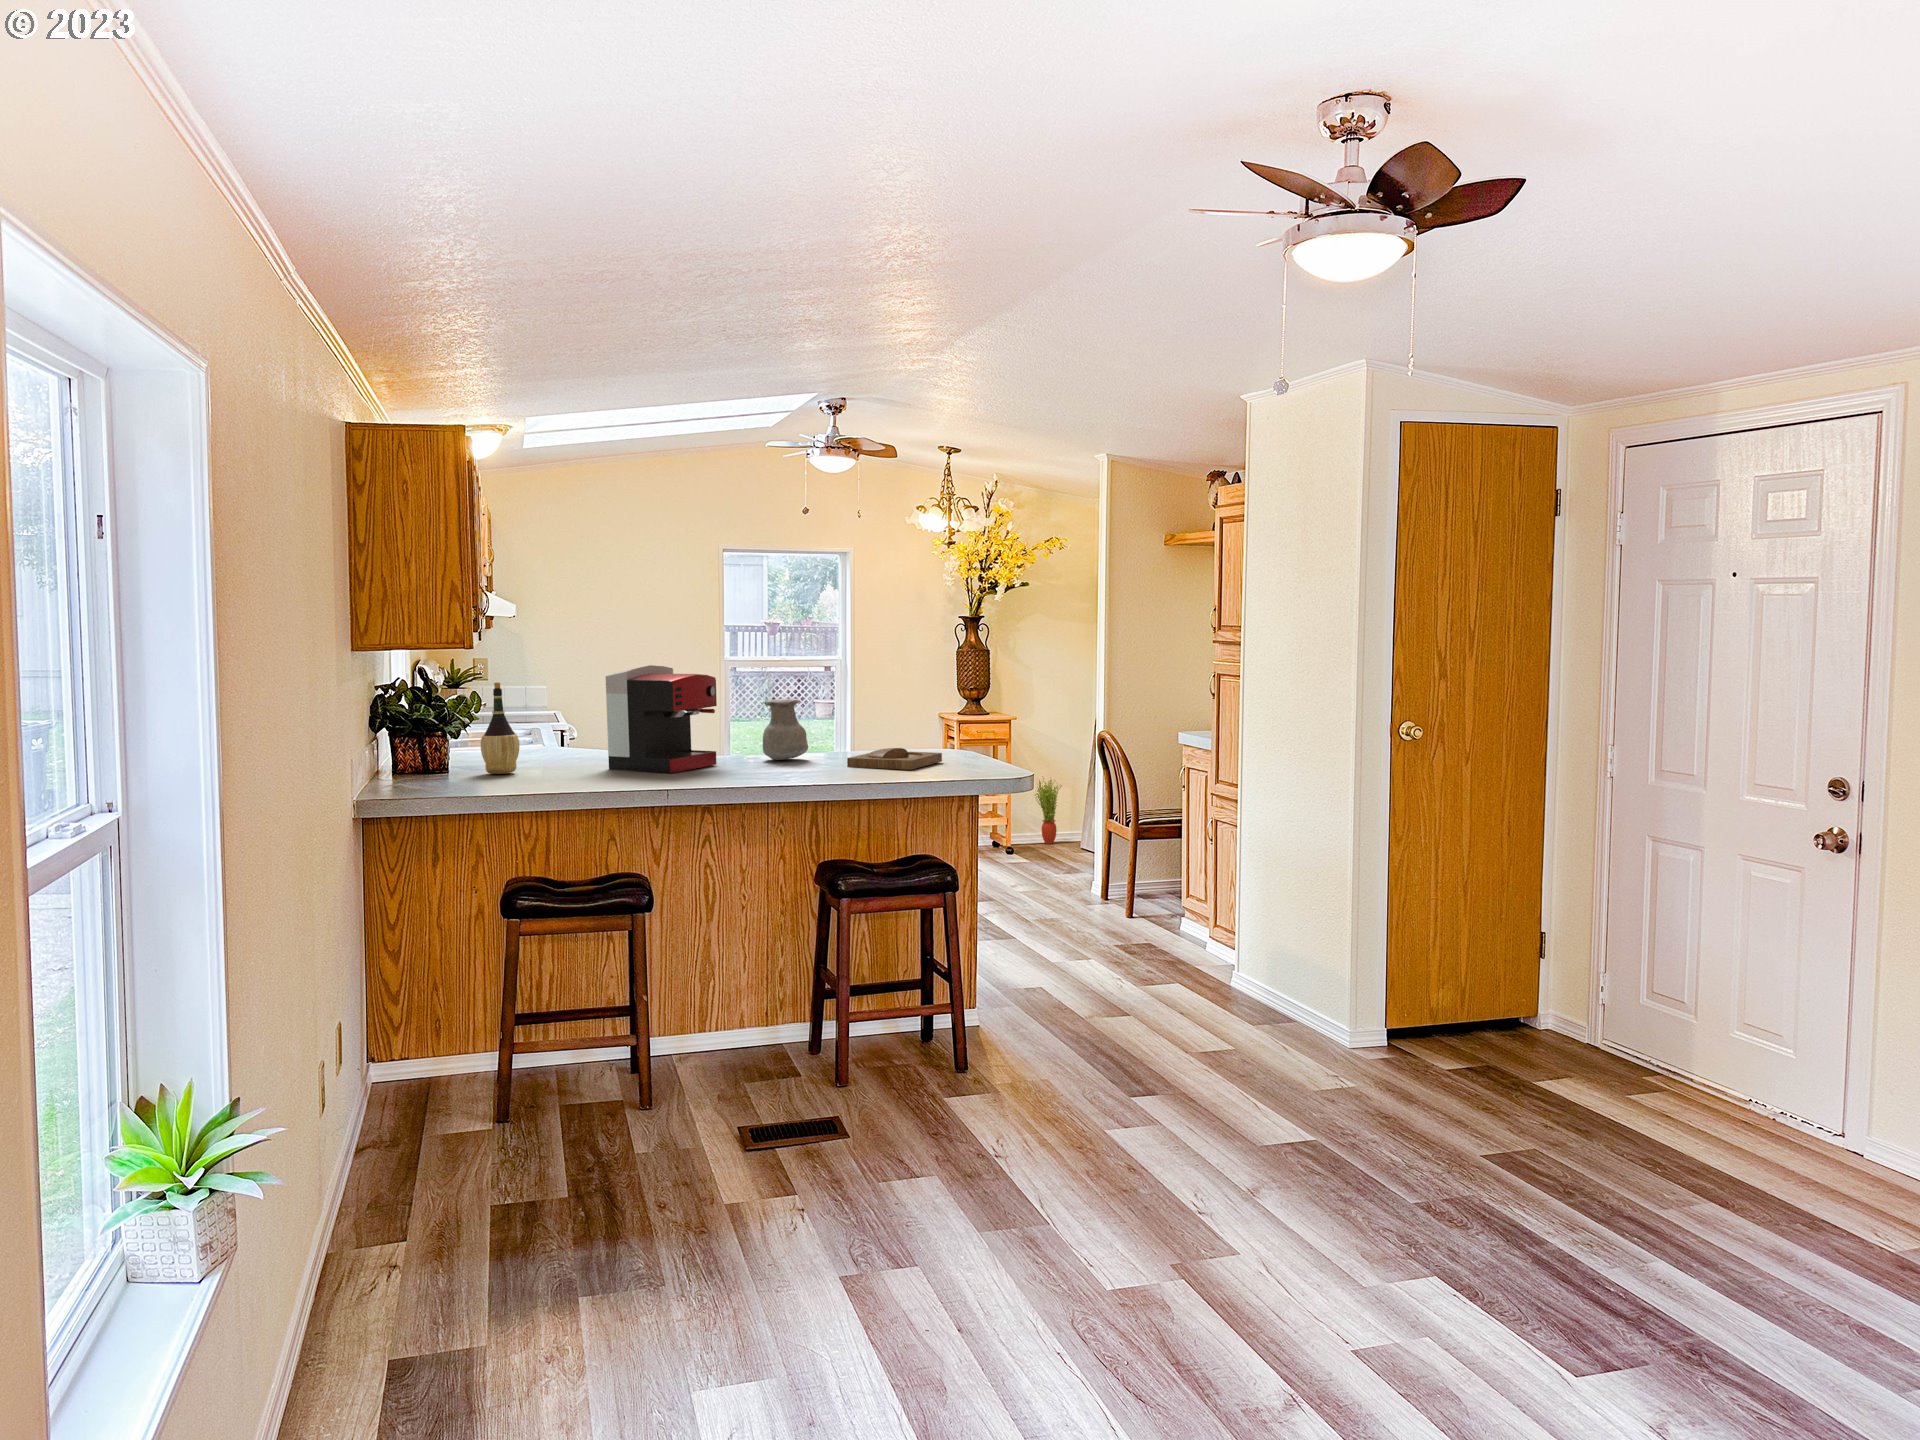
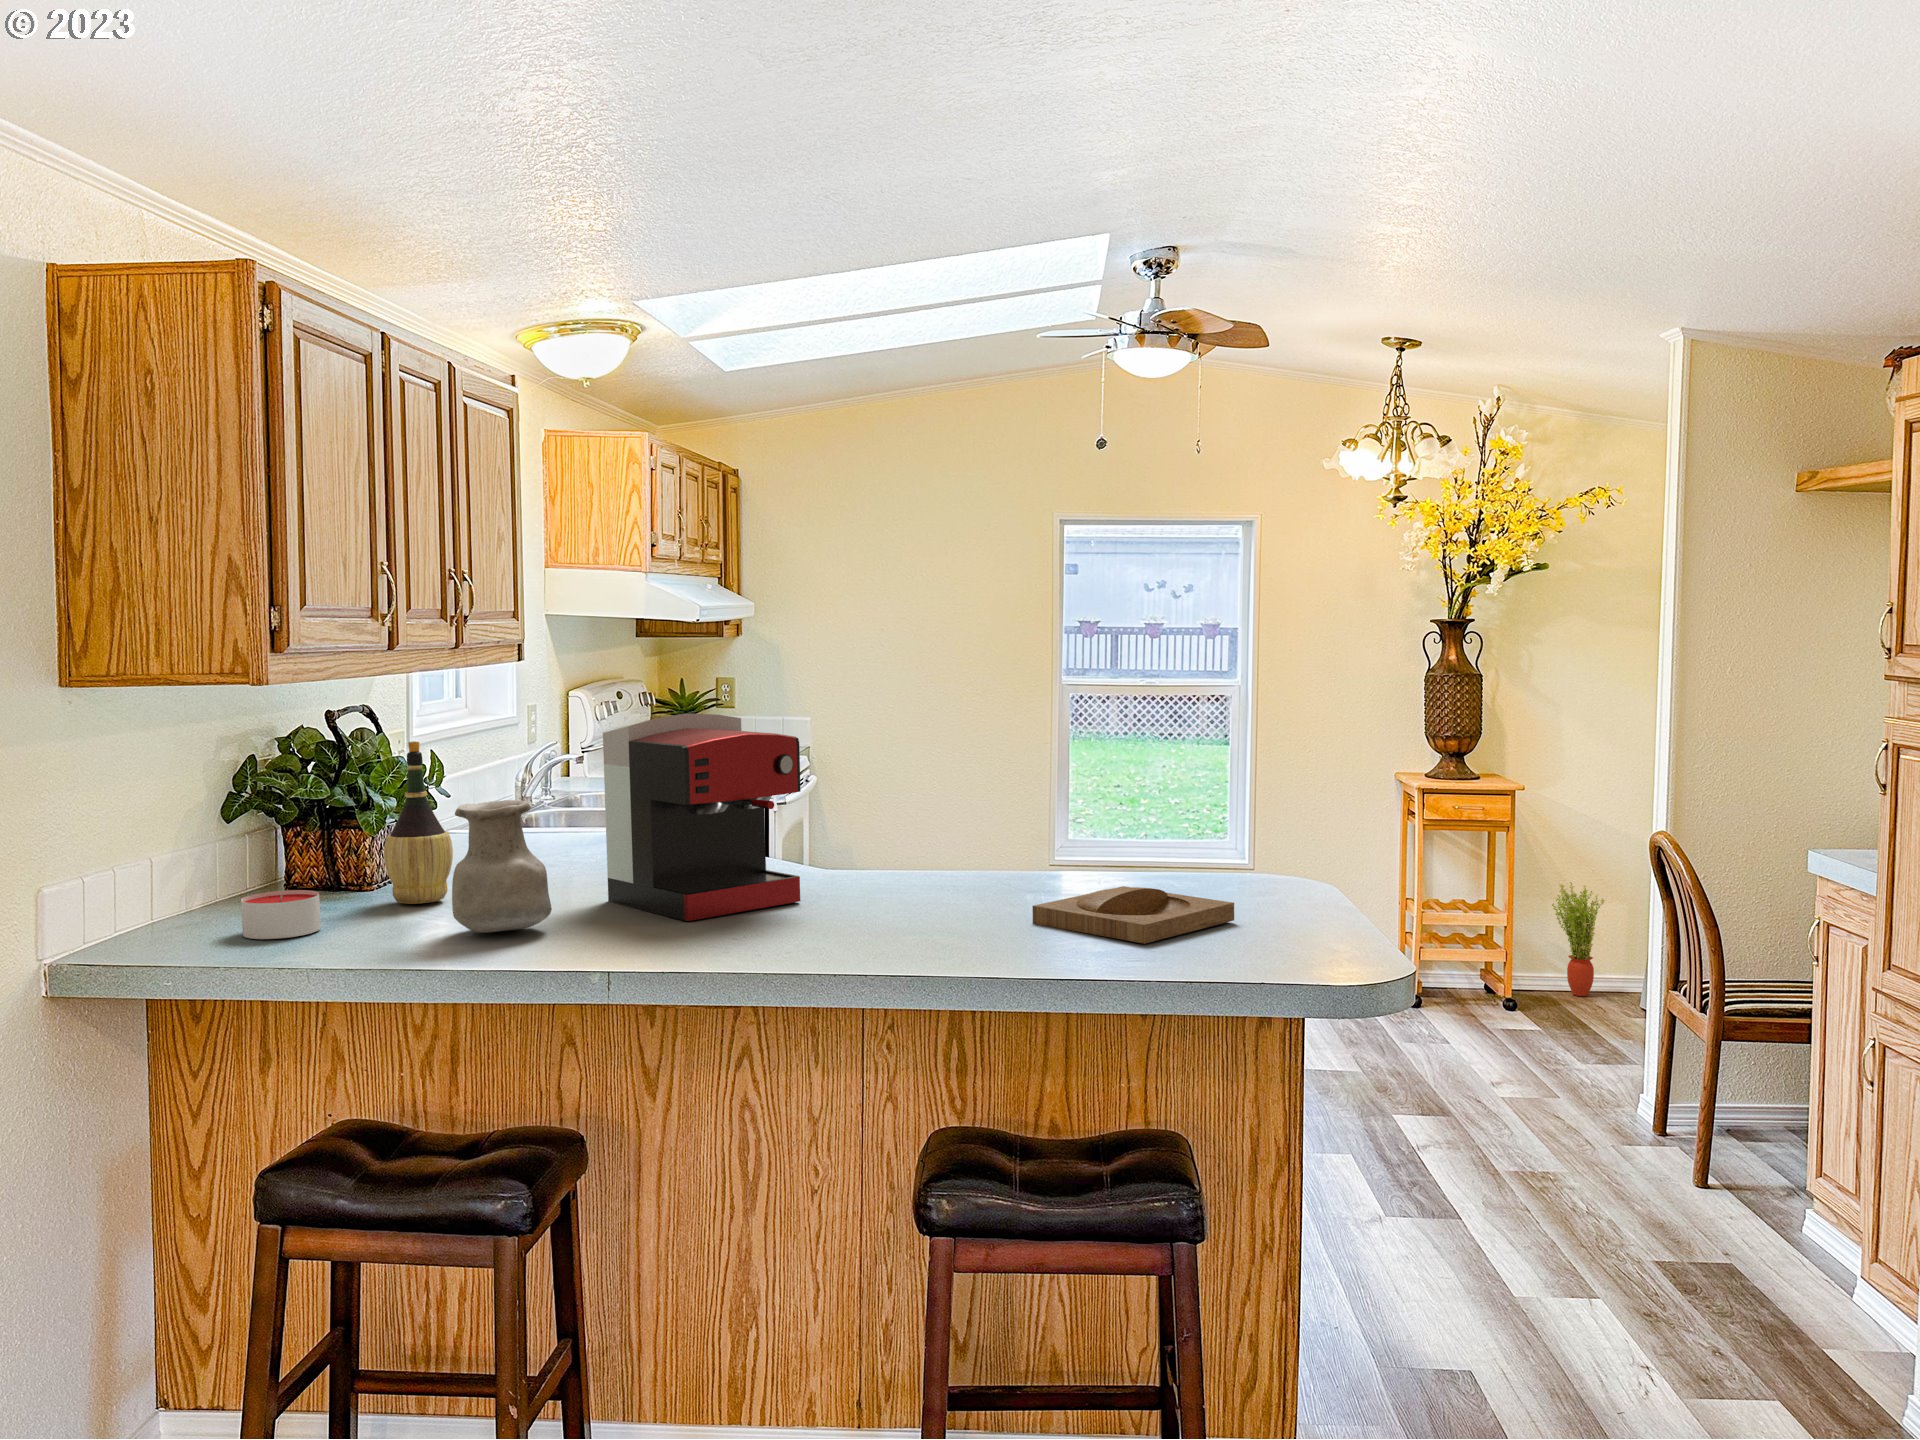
vase: present [763,699,808,760] -> present [452,800,552,933]
candle: none [432,764,475,788] -> present [241,890,321,939]

